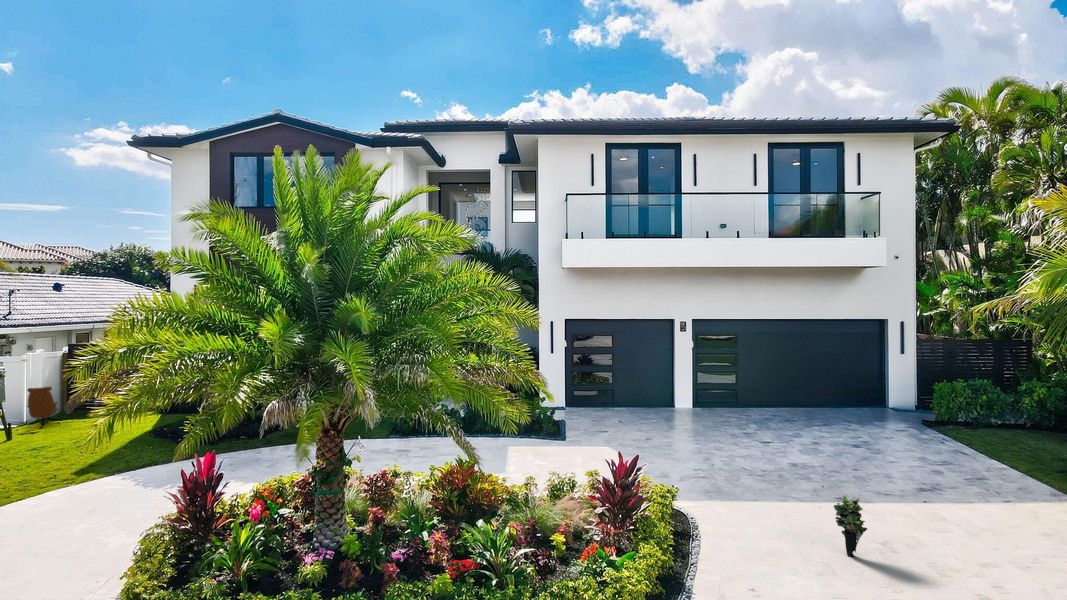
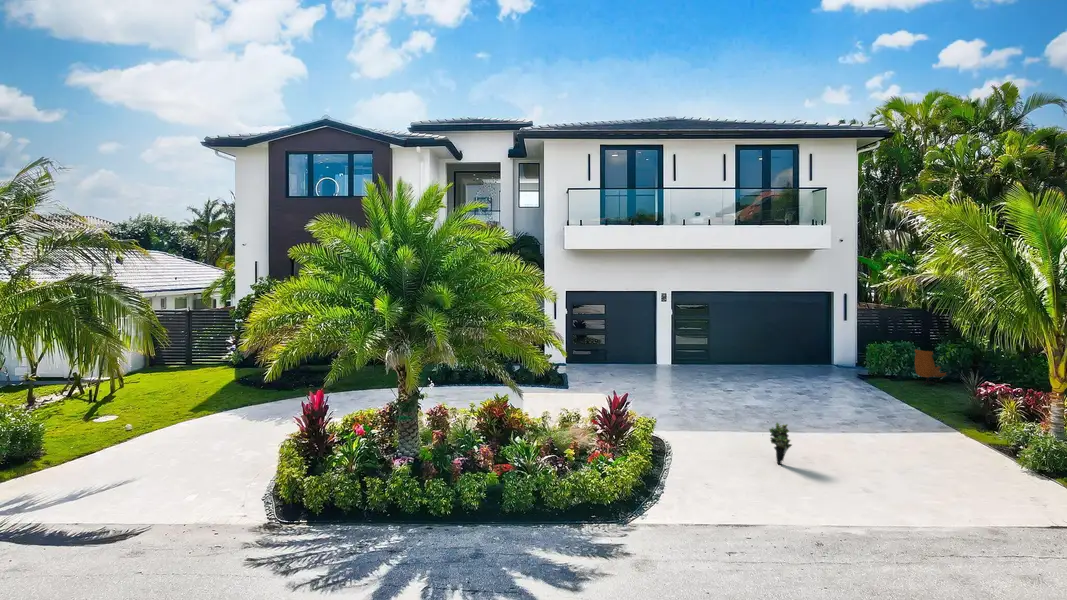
lounge chair: present [27,387,58,428] -> present [915,350,946,386]

